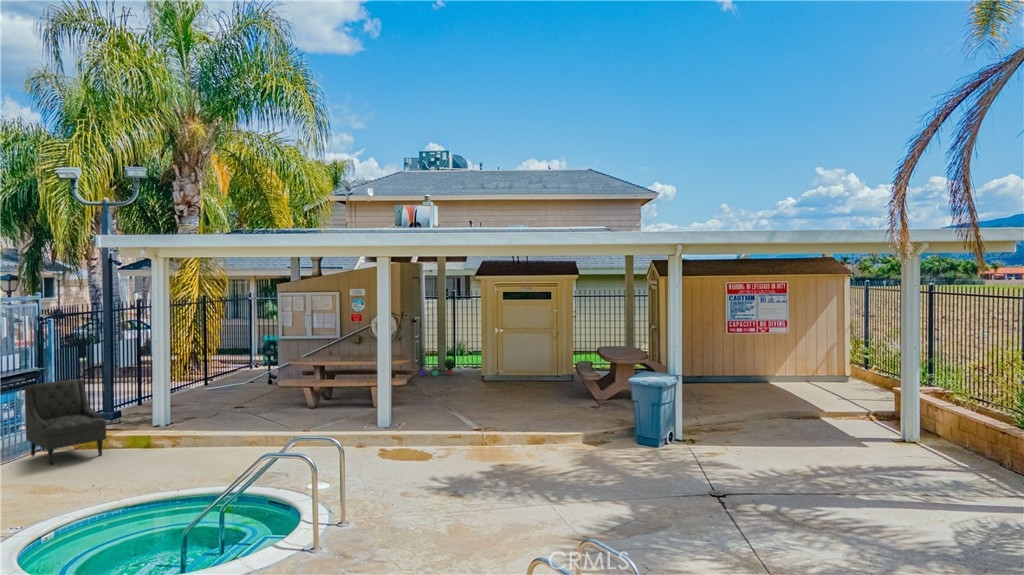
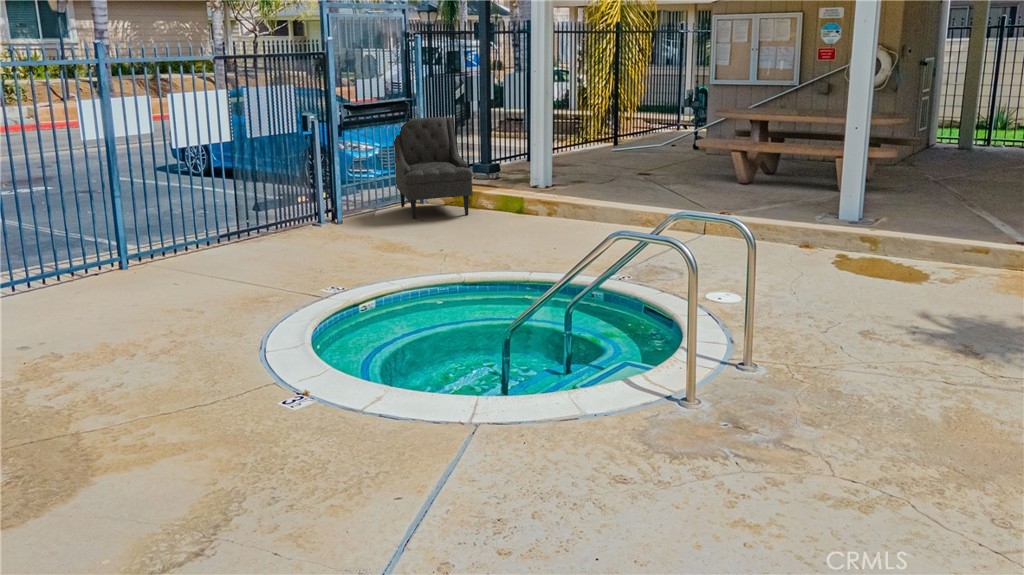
potted plant: present [418,348,455,376] -> none [920,103,993,156]

